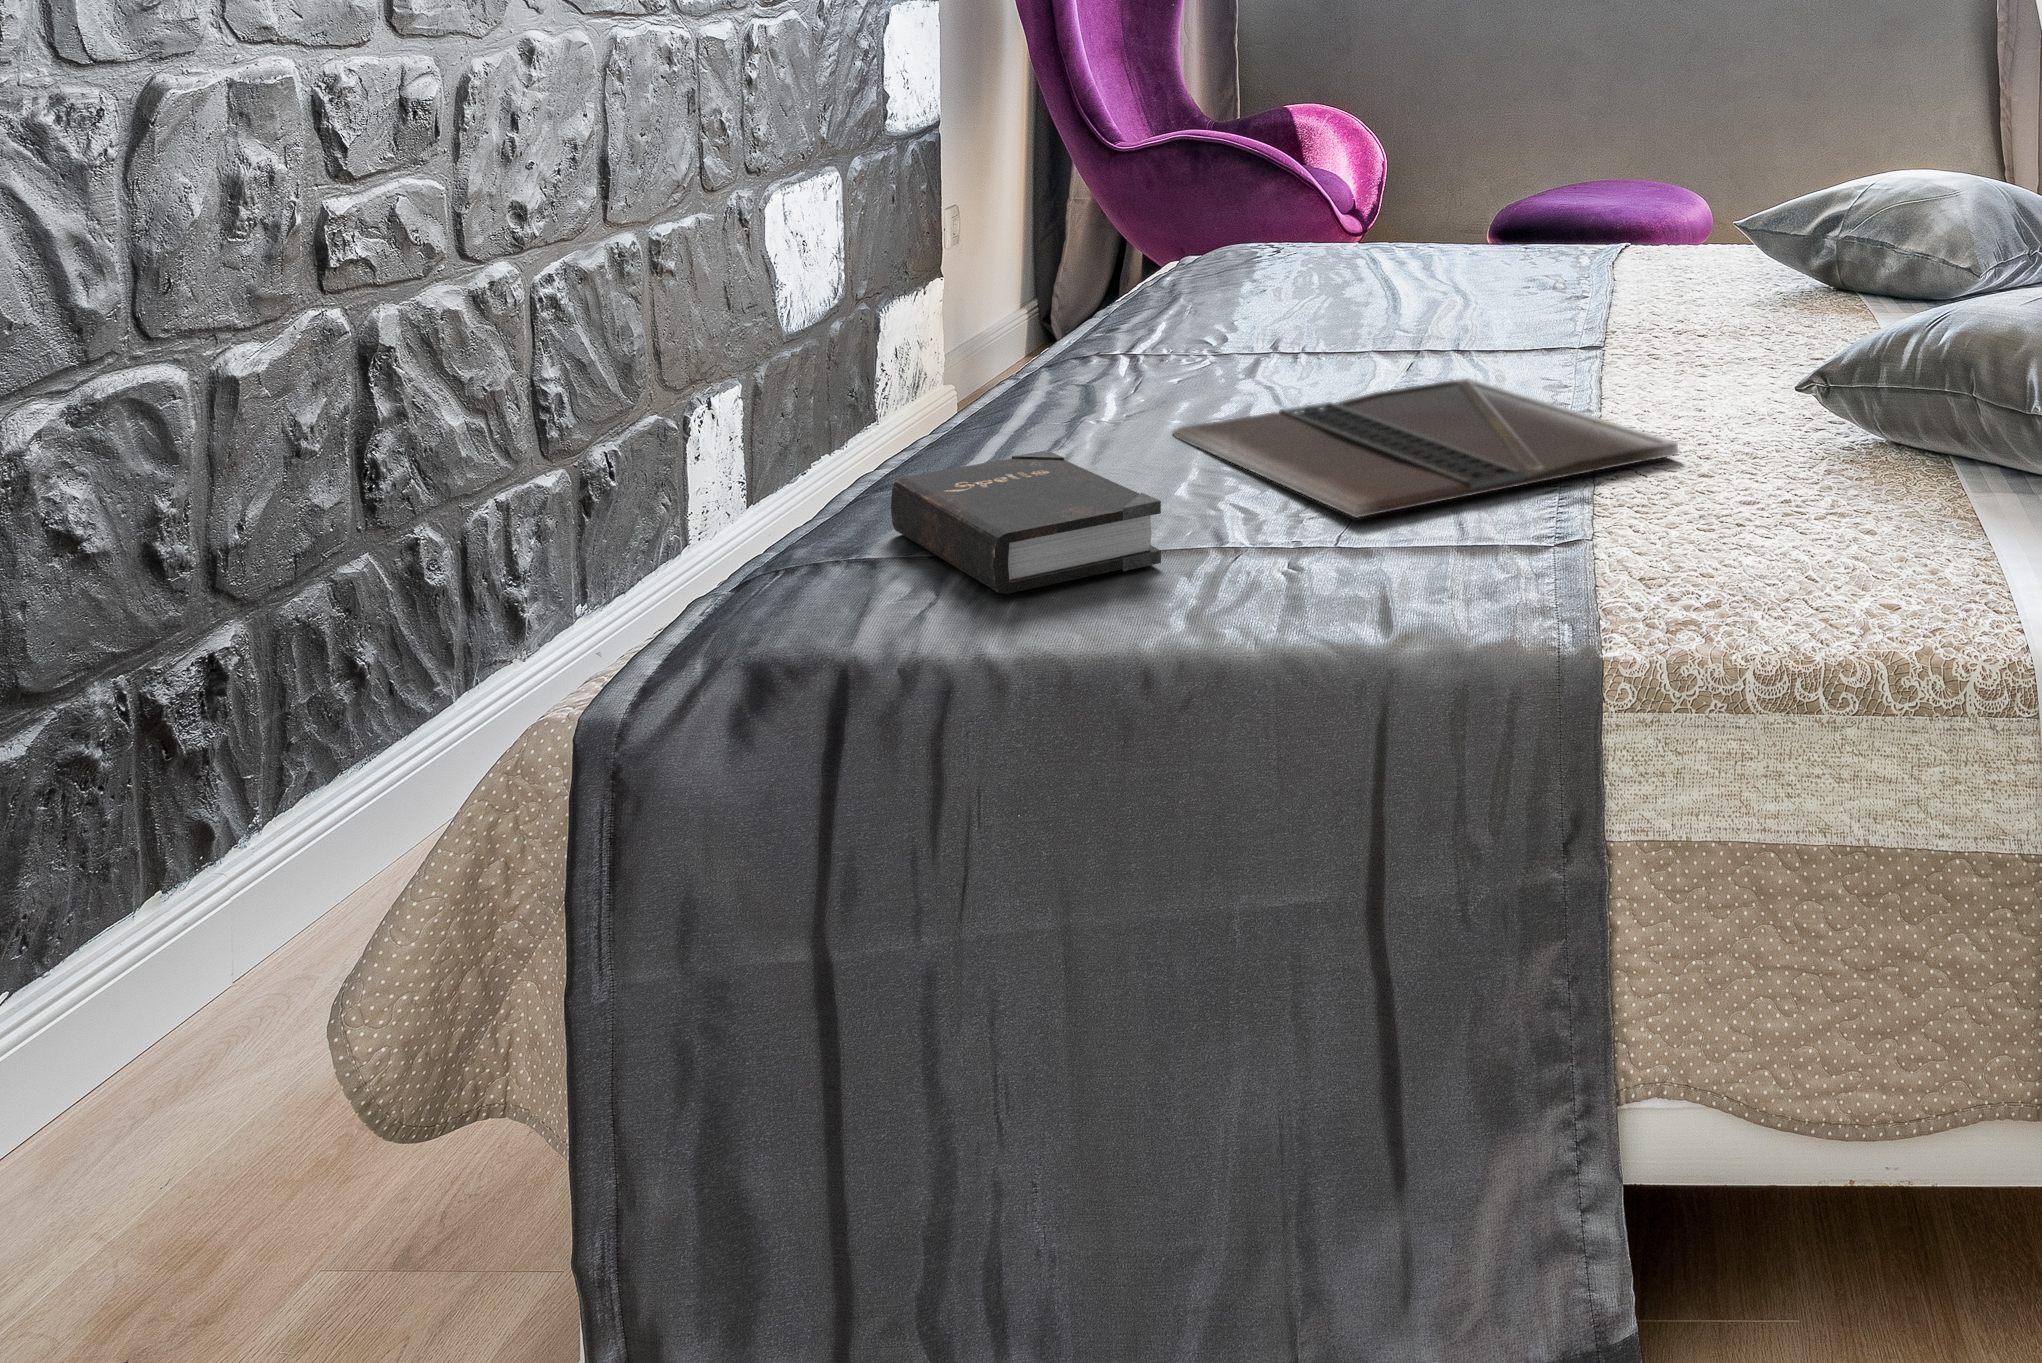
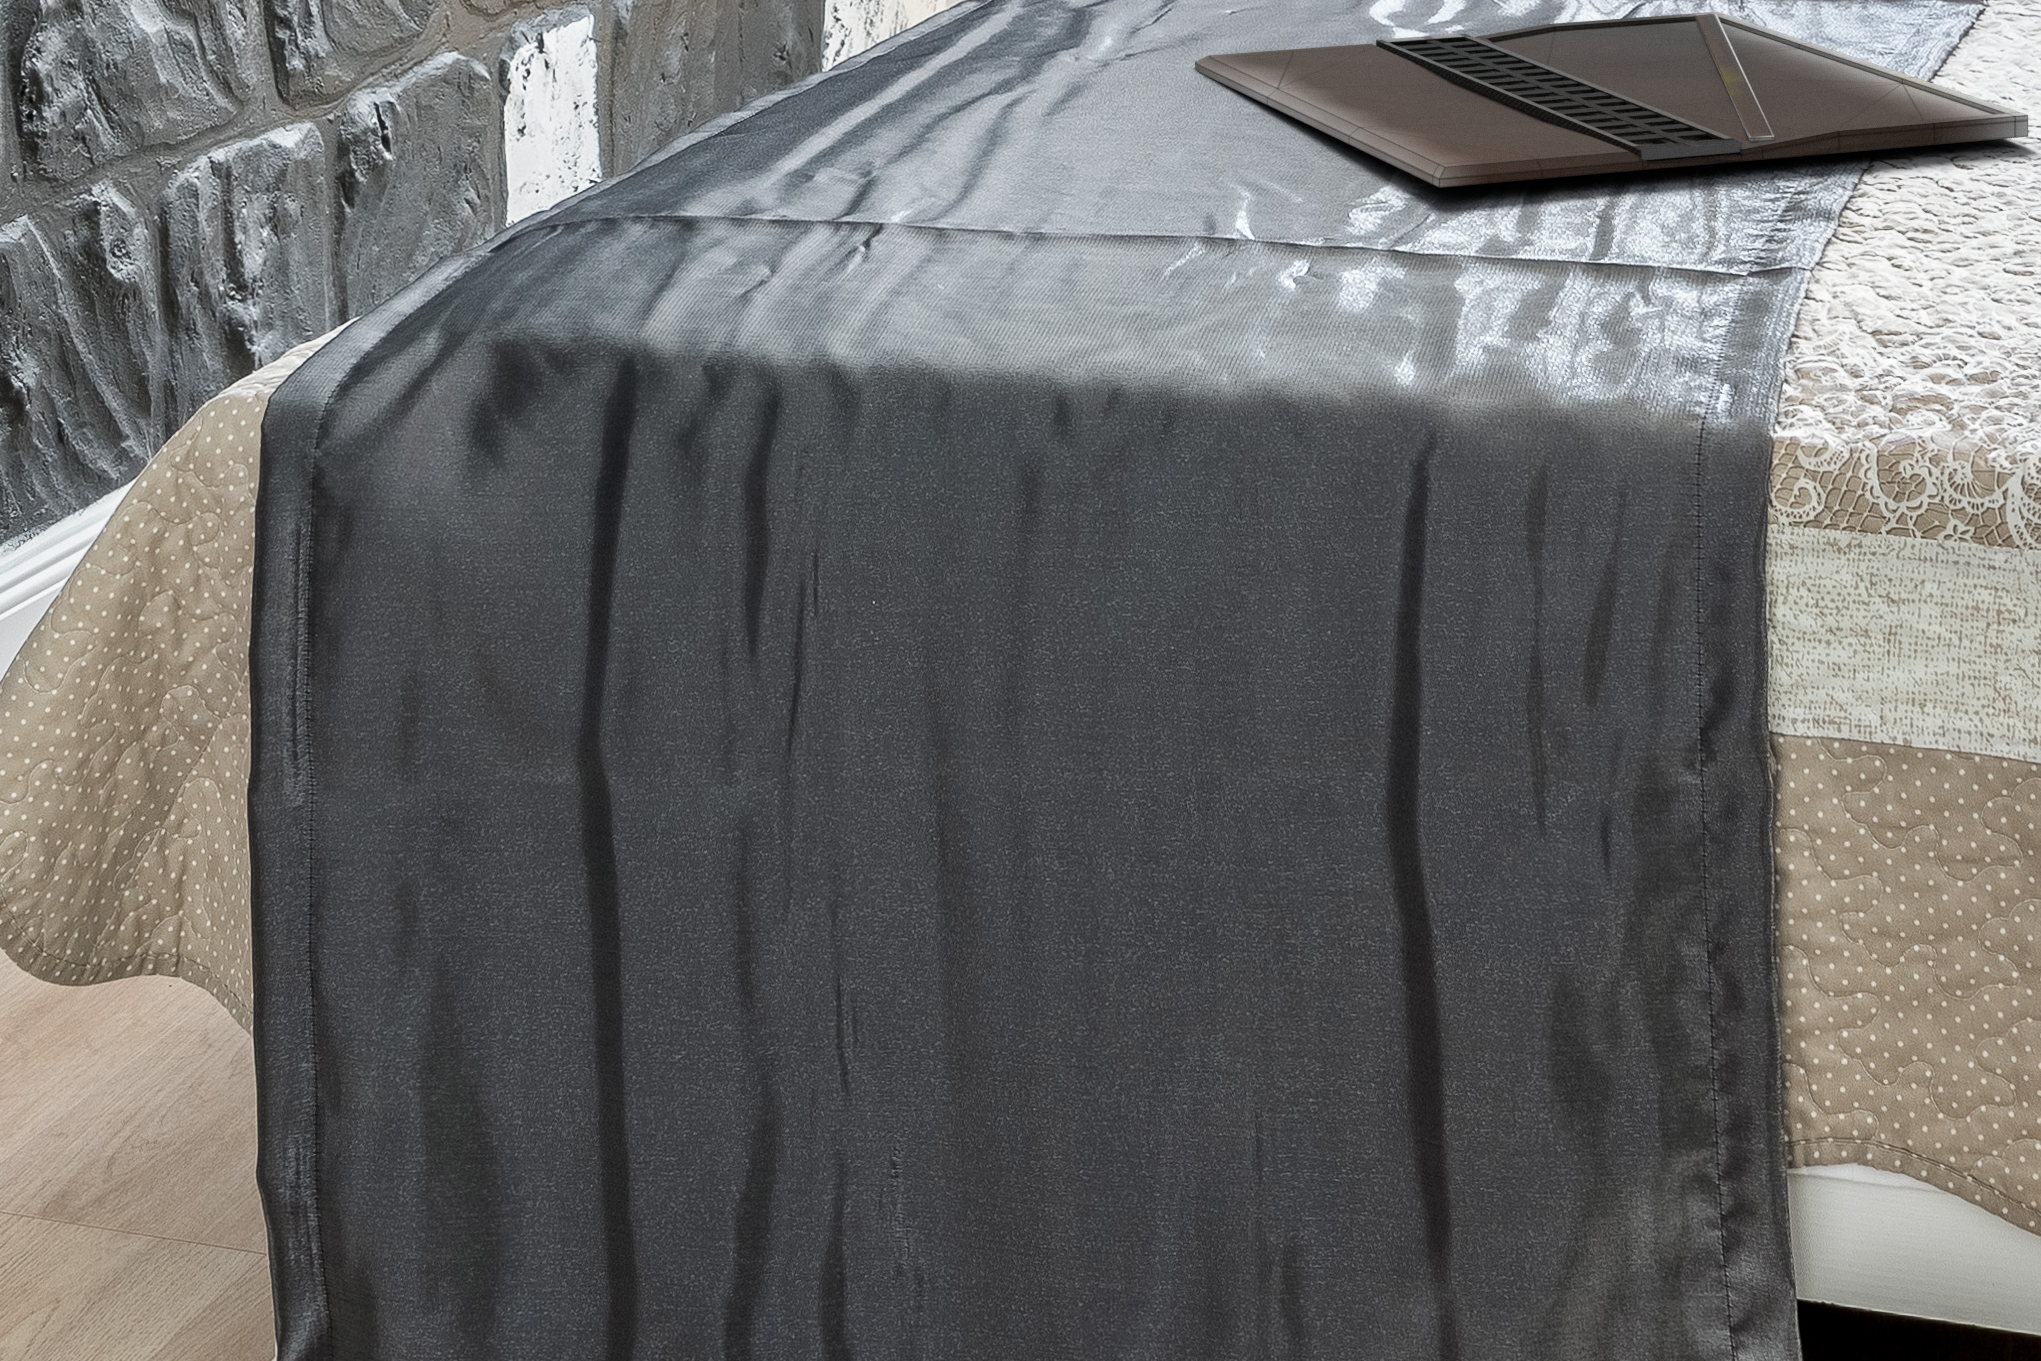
hardback book: present [891,450,1161,594] -> none [728,60,1116,247]

